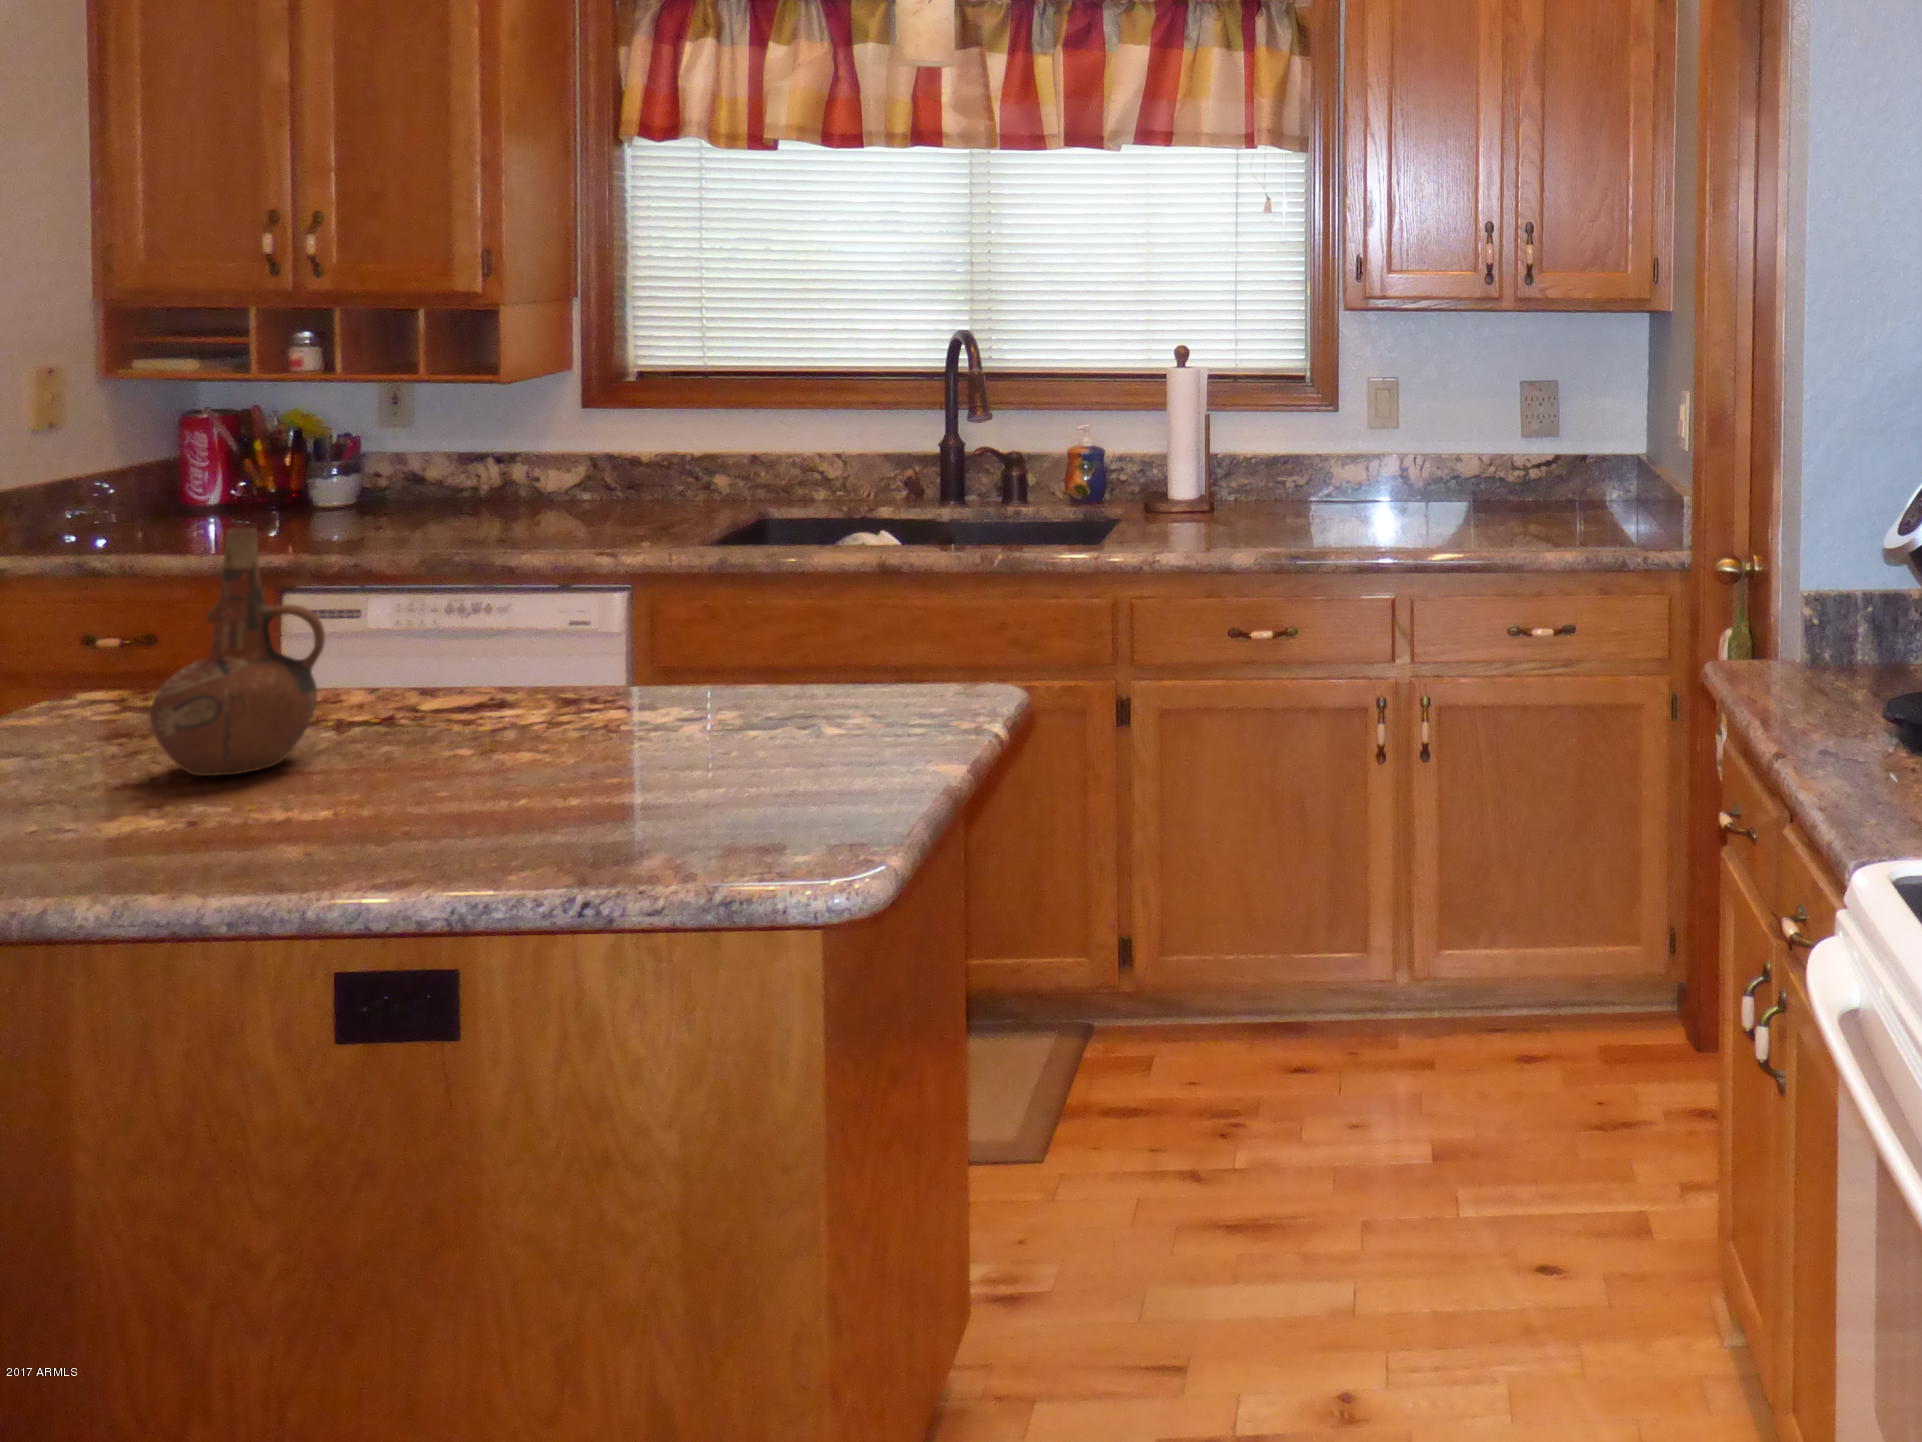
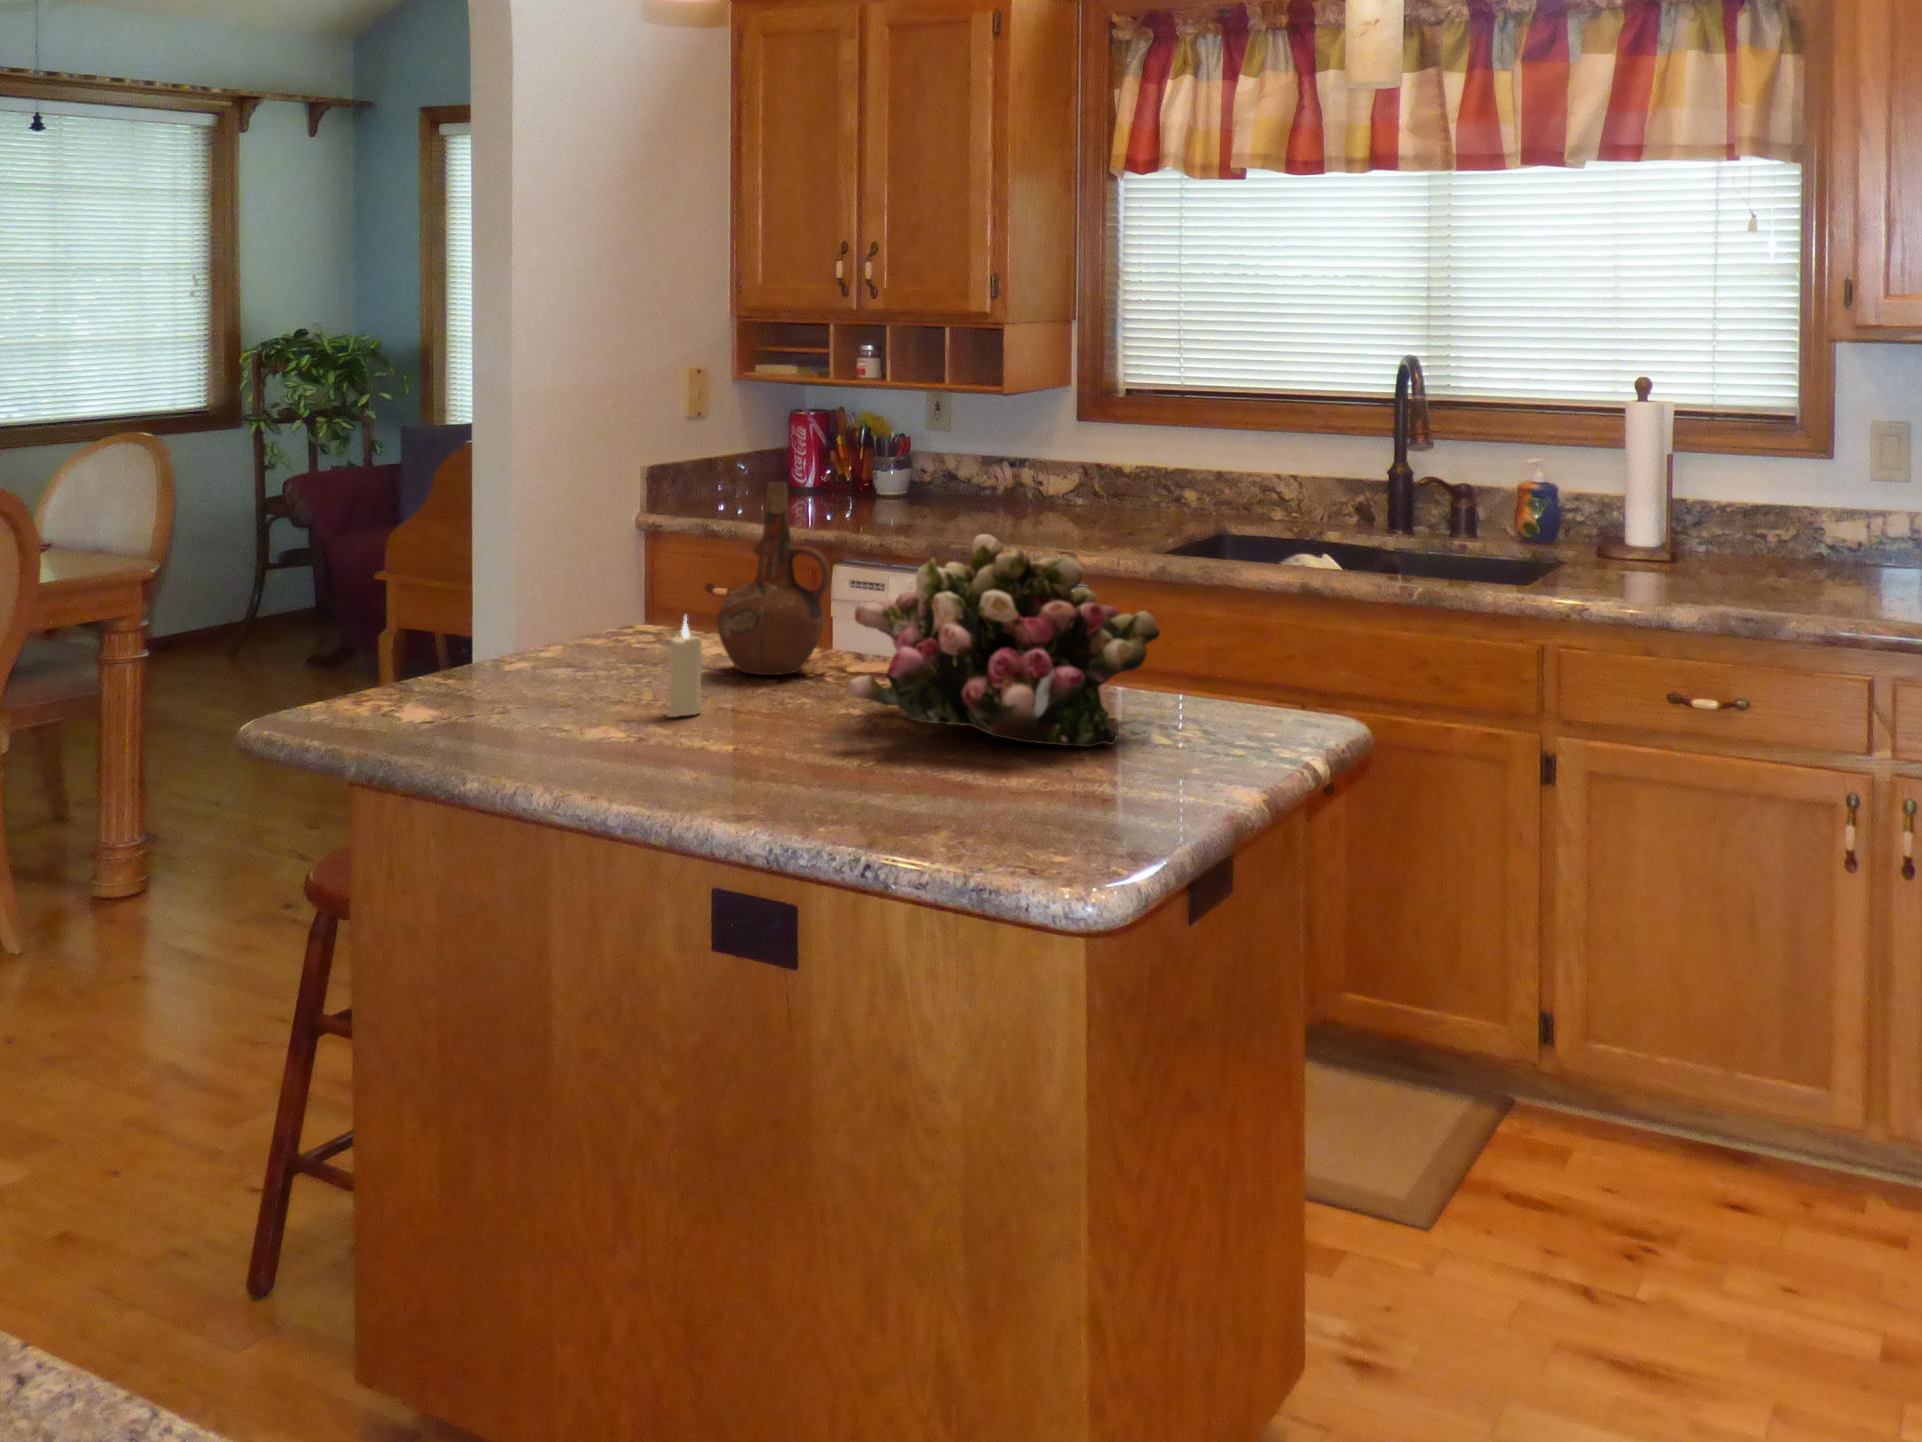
flower arrangement: none [386,571,792,811] -> present [846,534,1160,747]
candle: none [84,722,145,862] -> present [667,617,703,717]

